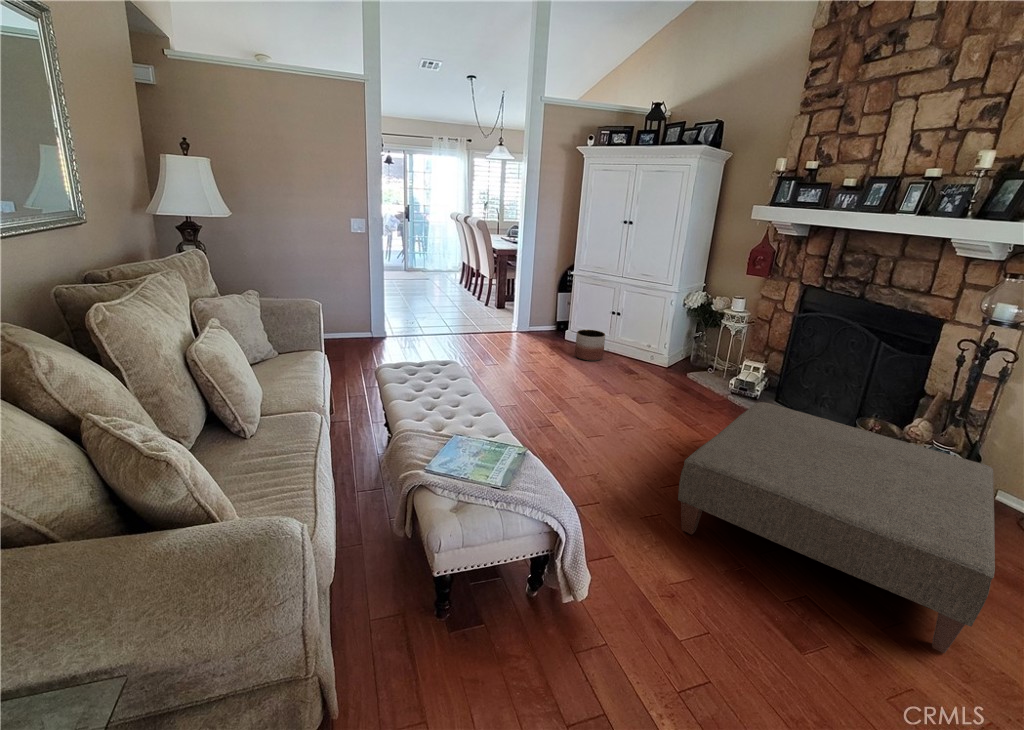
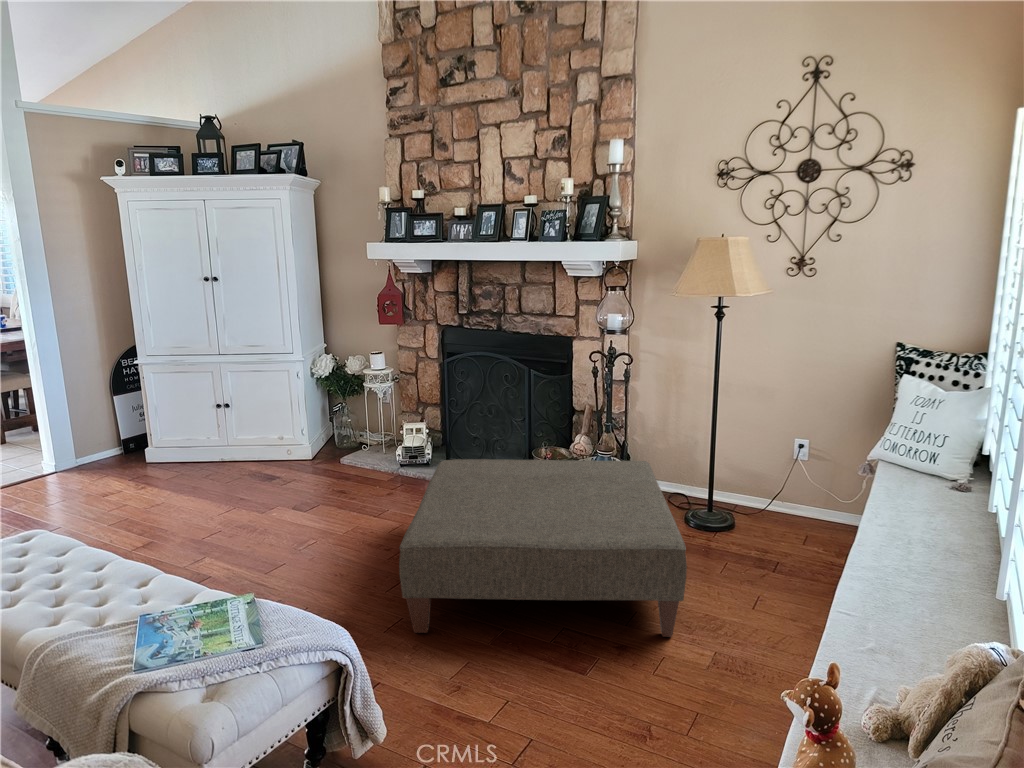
planter: present [575,330,605,361] -> none [170,429,217,474]

